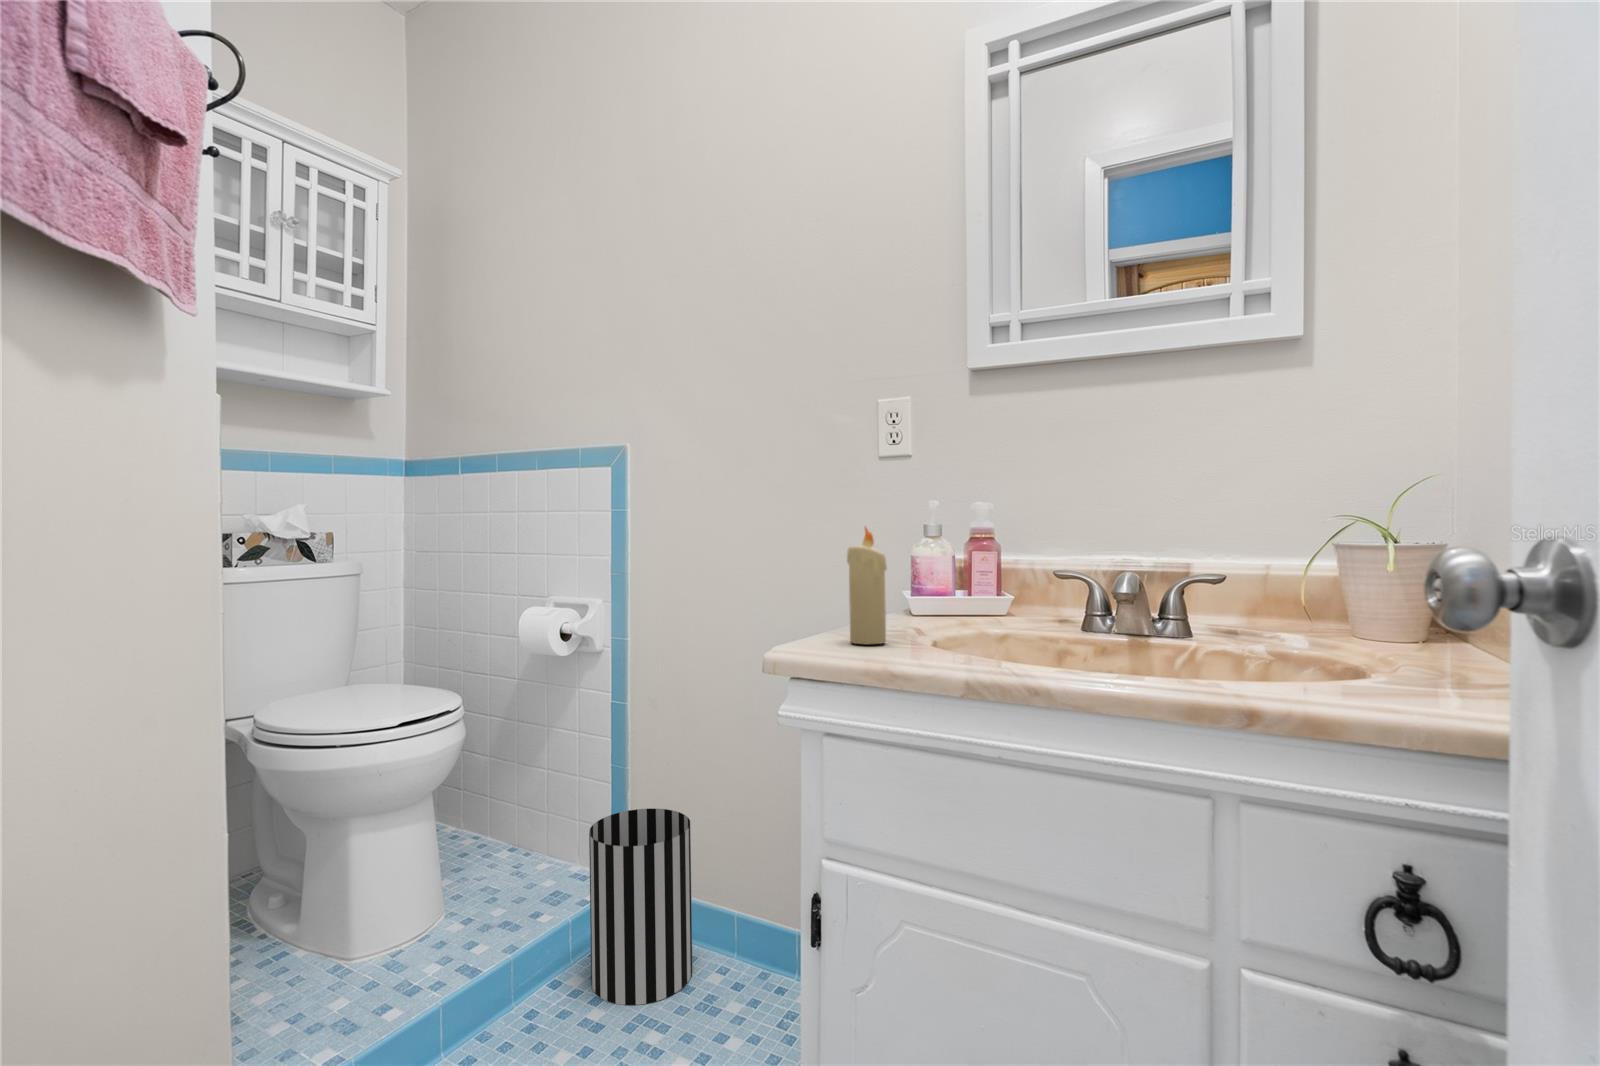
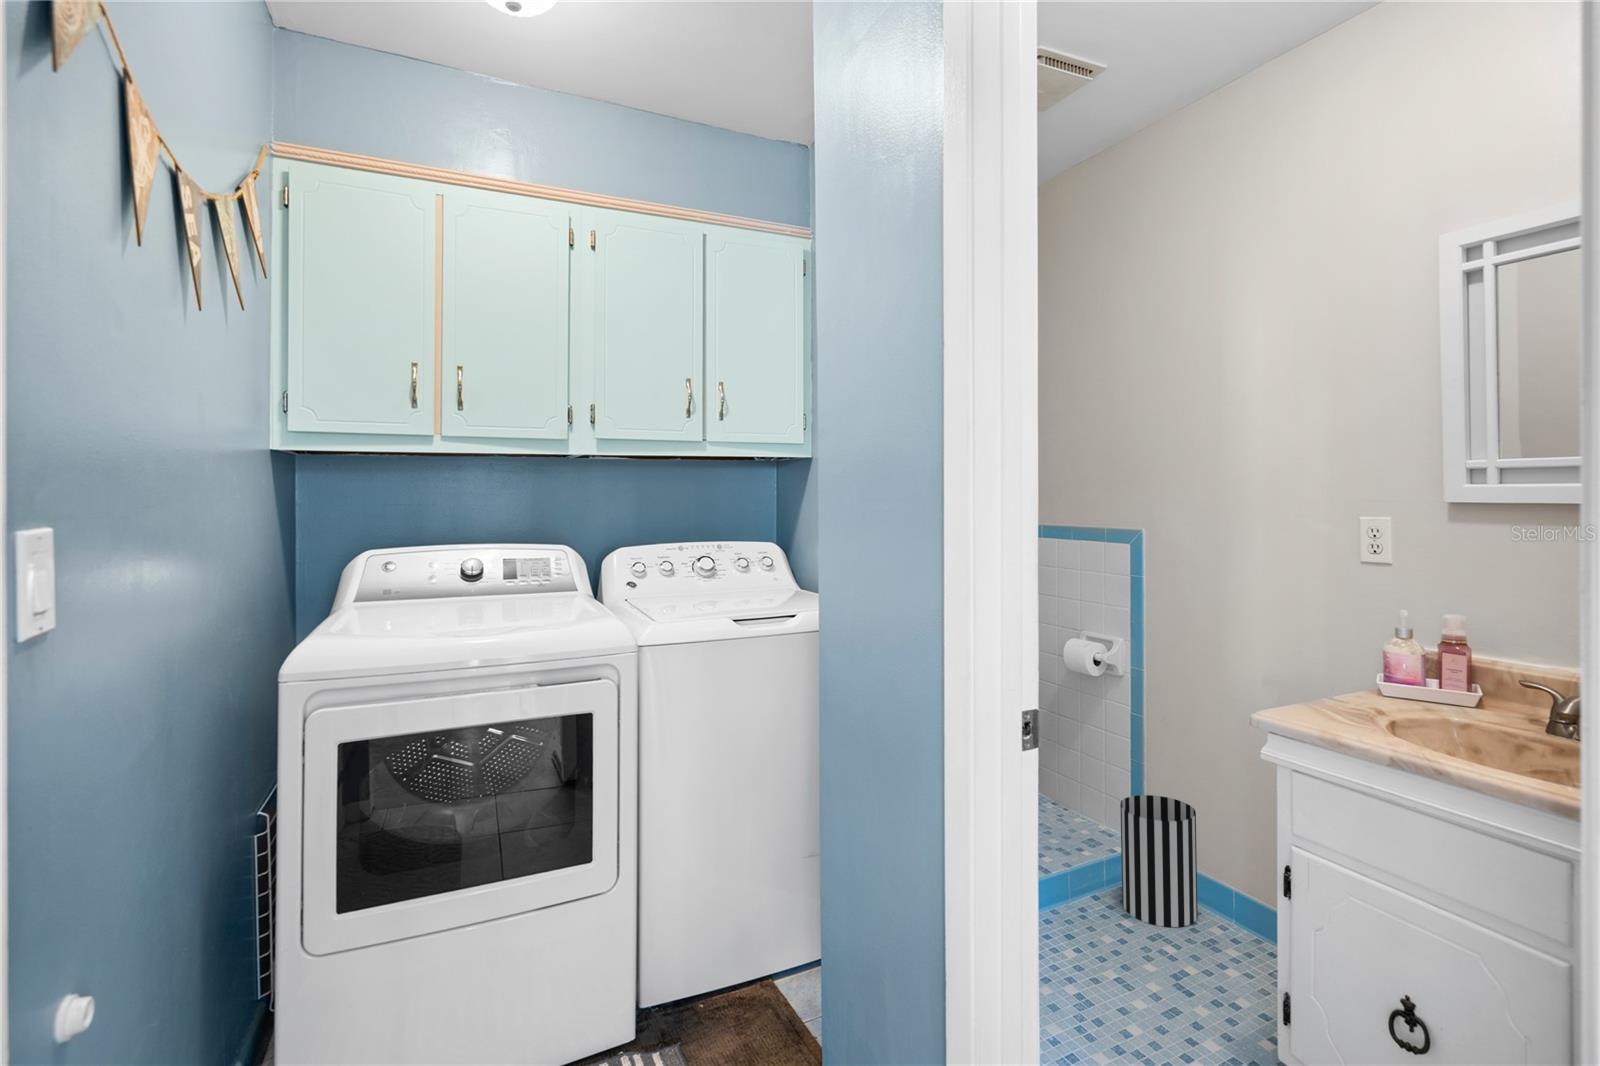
candle: present [847,527,887,644] -> none [1315,646,1345,723]

